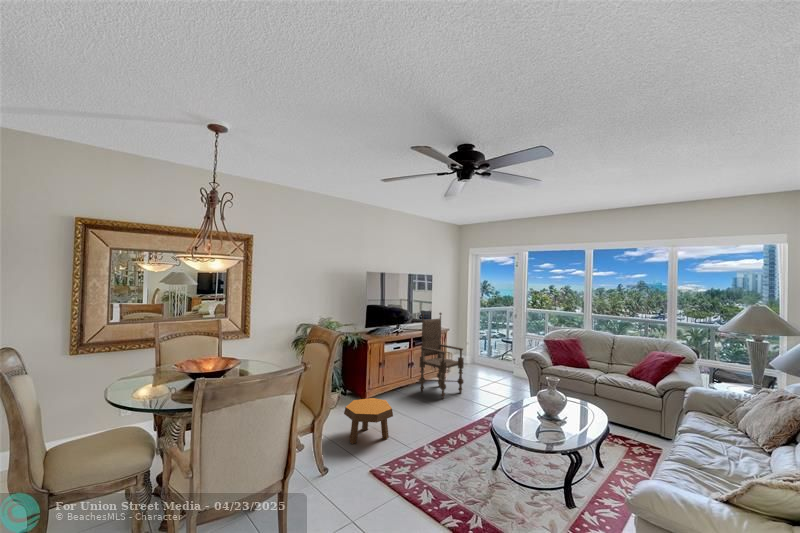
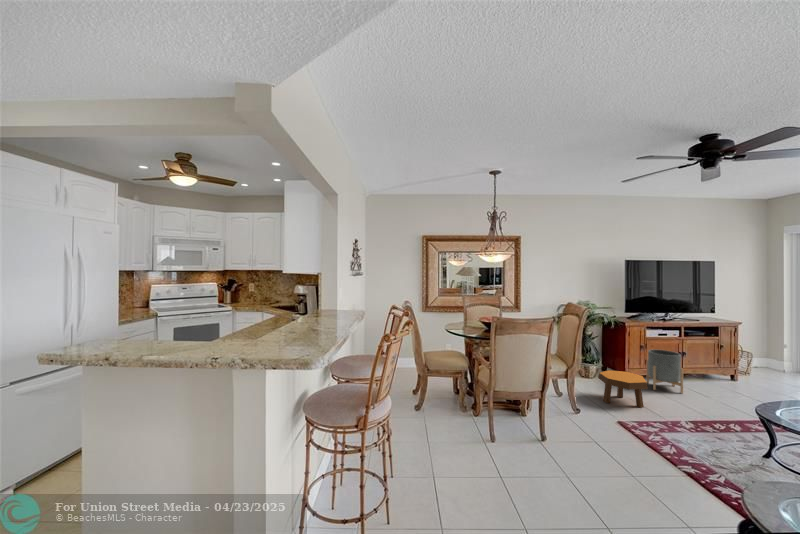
armchair: present [419,313,464,399] -> none [694,302,761,395]
planter: none [384,364,415,410] -> present [646,349,683,393]

